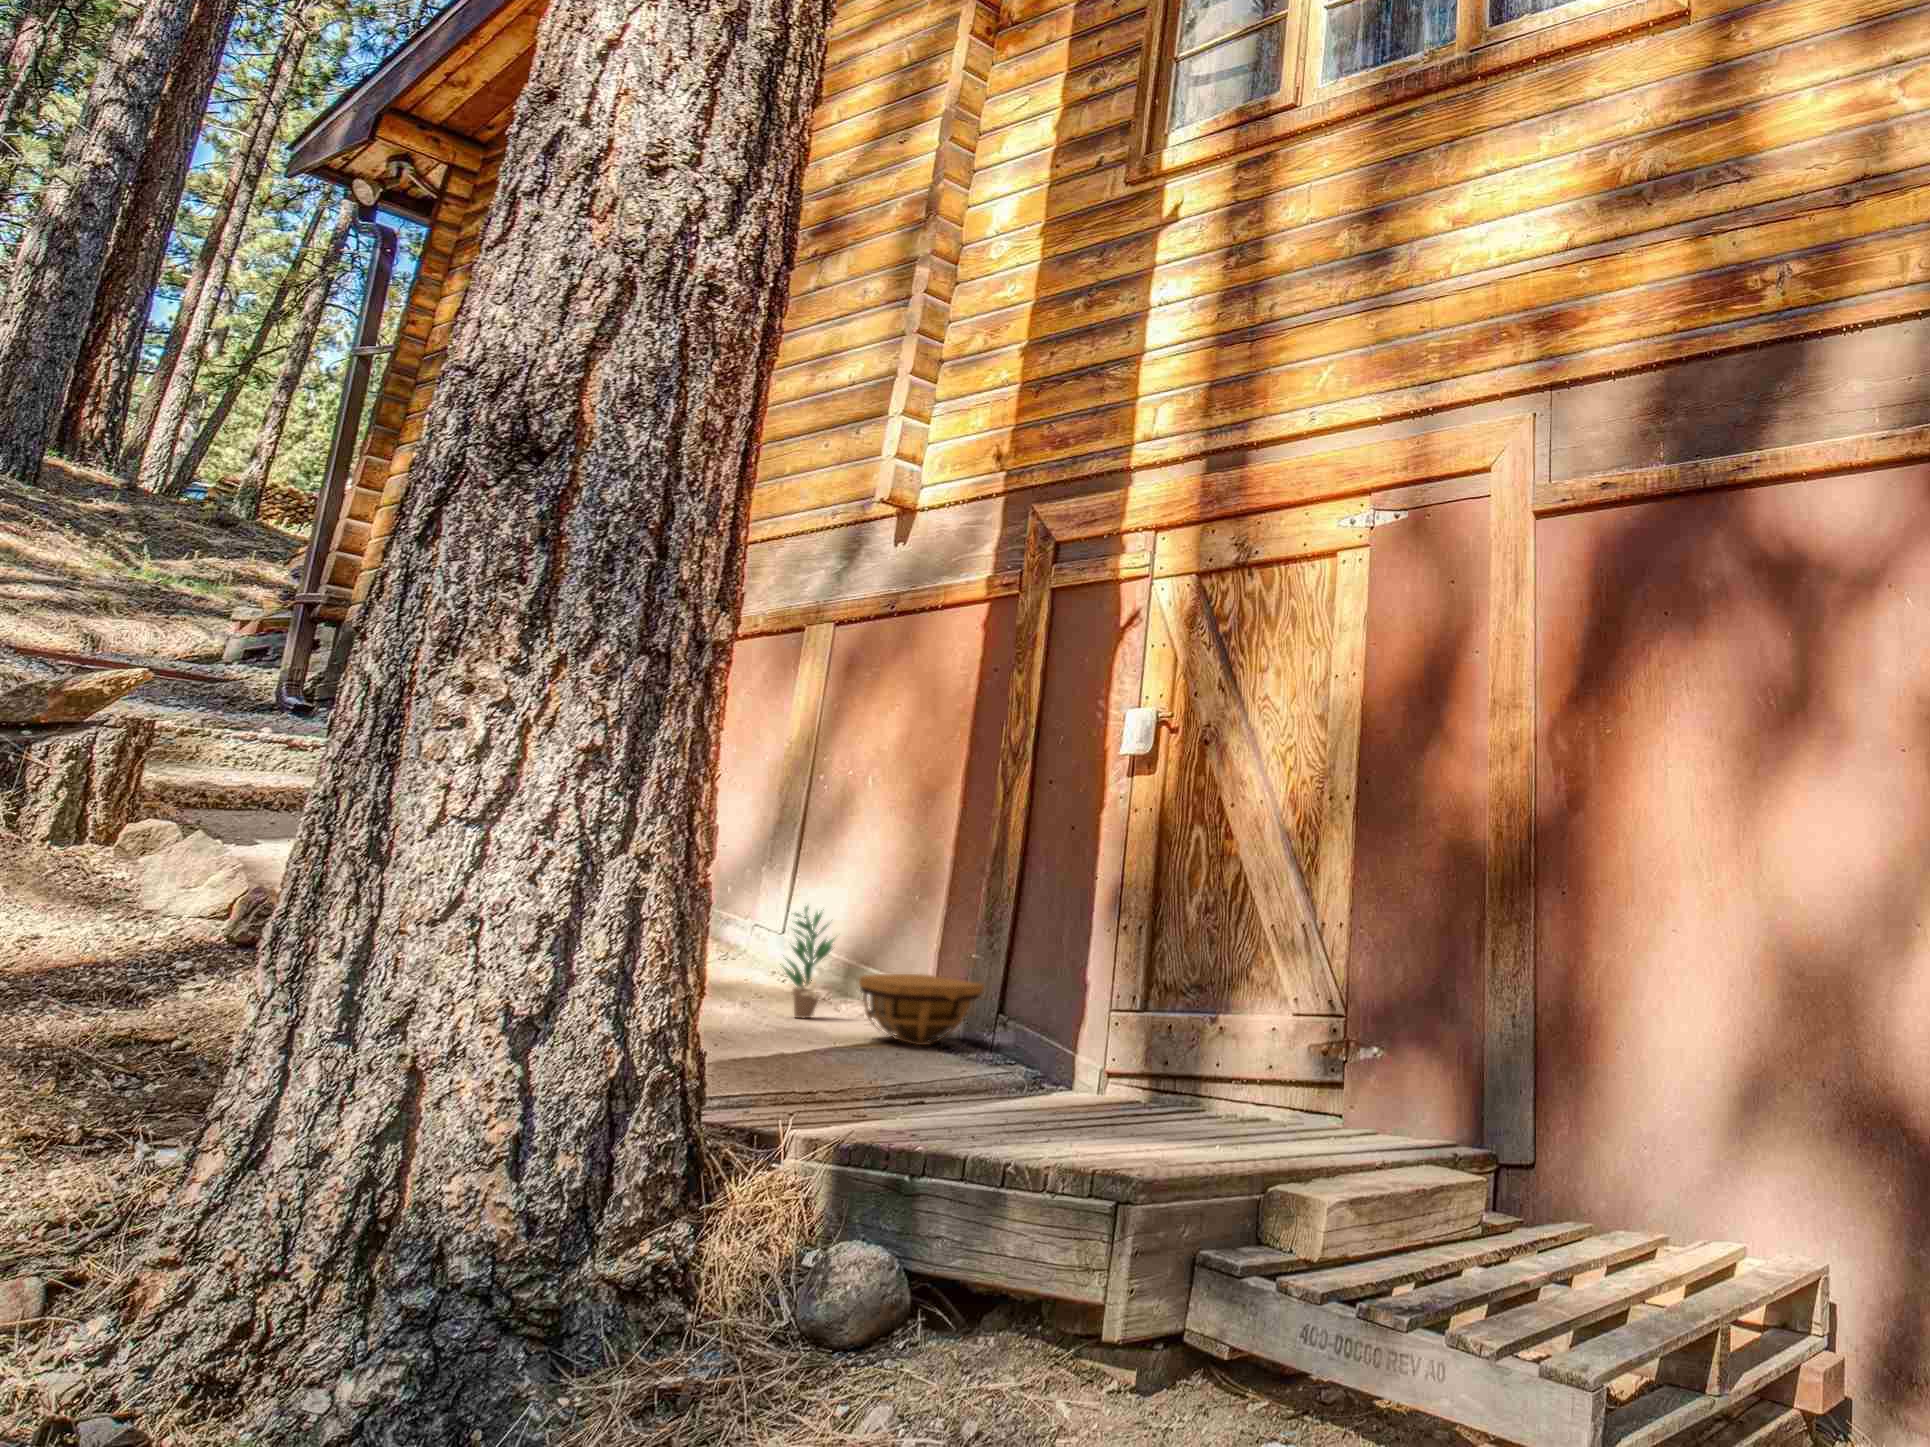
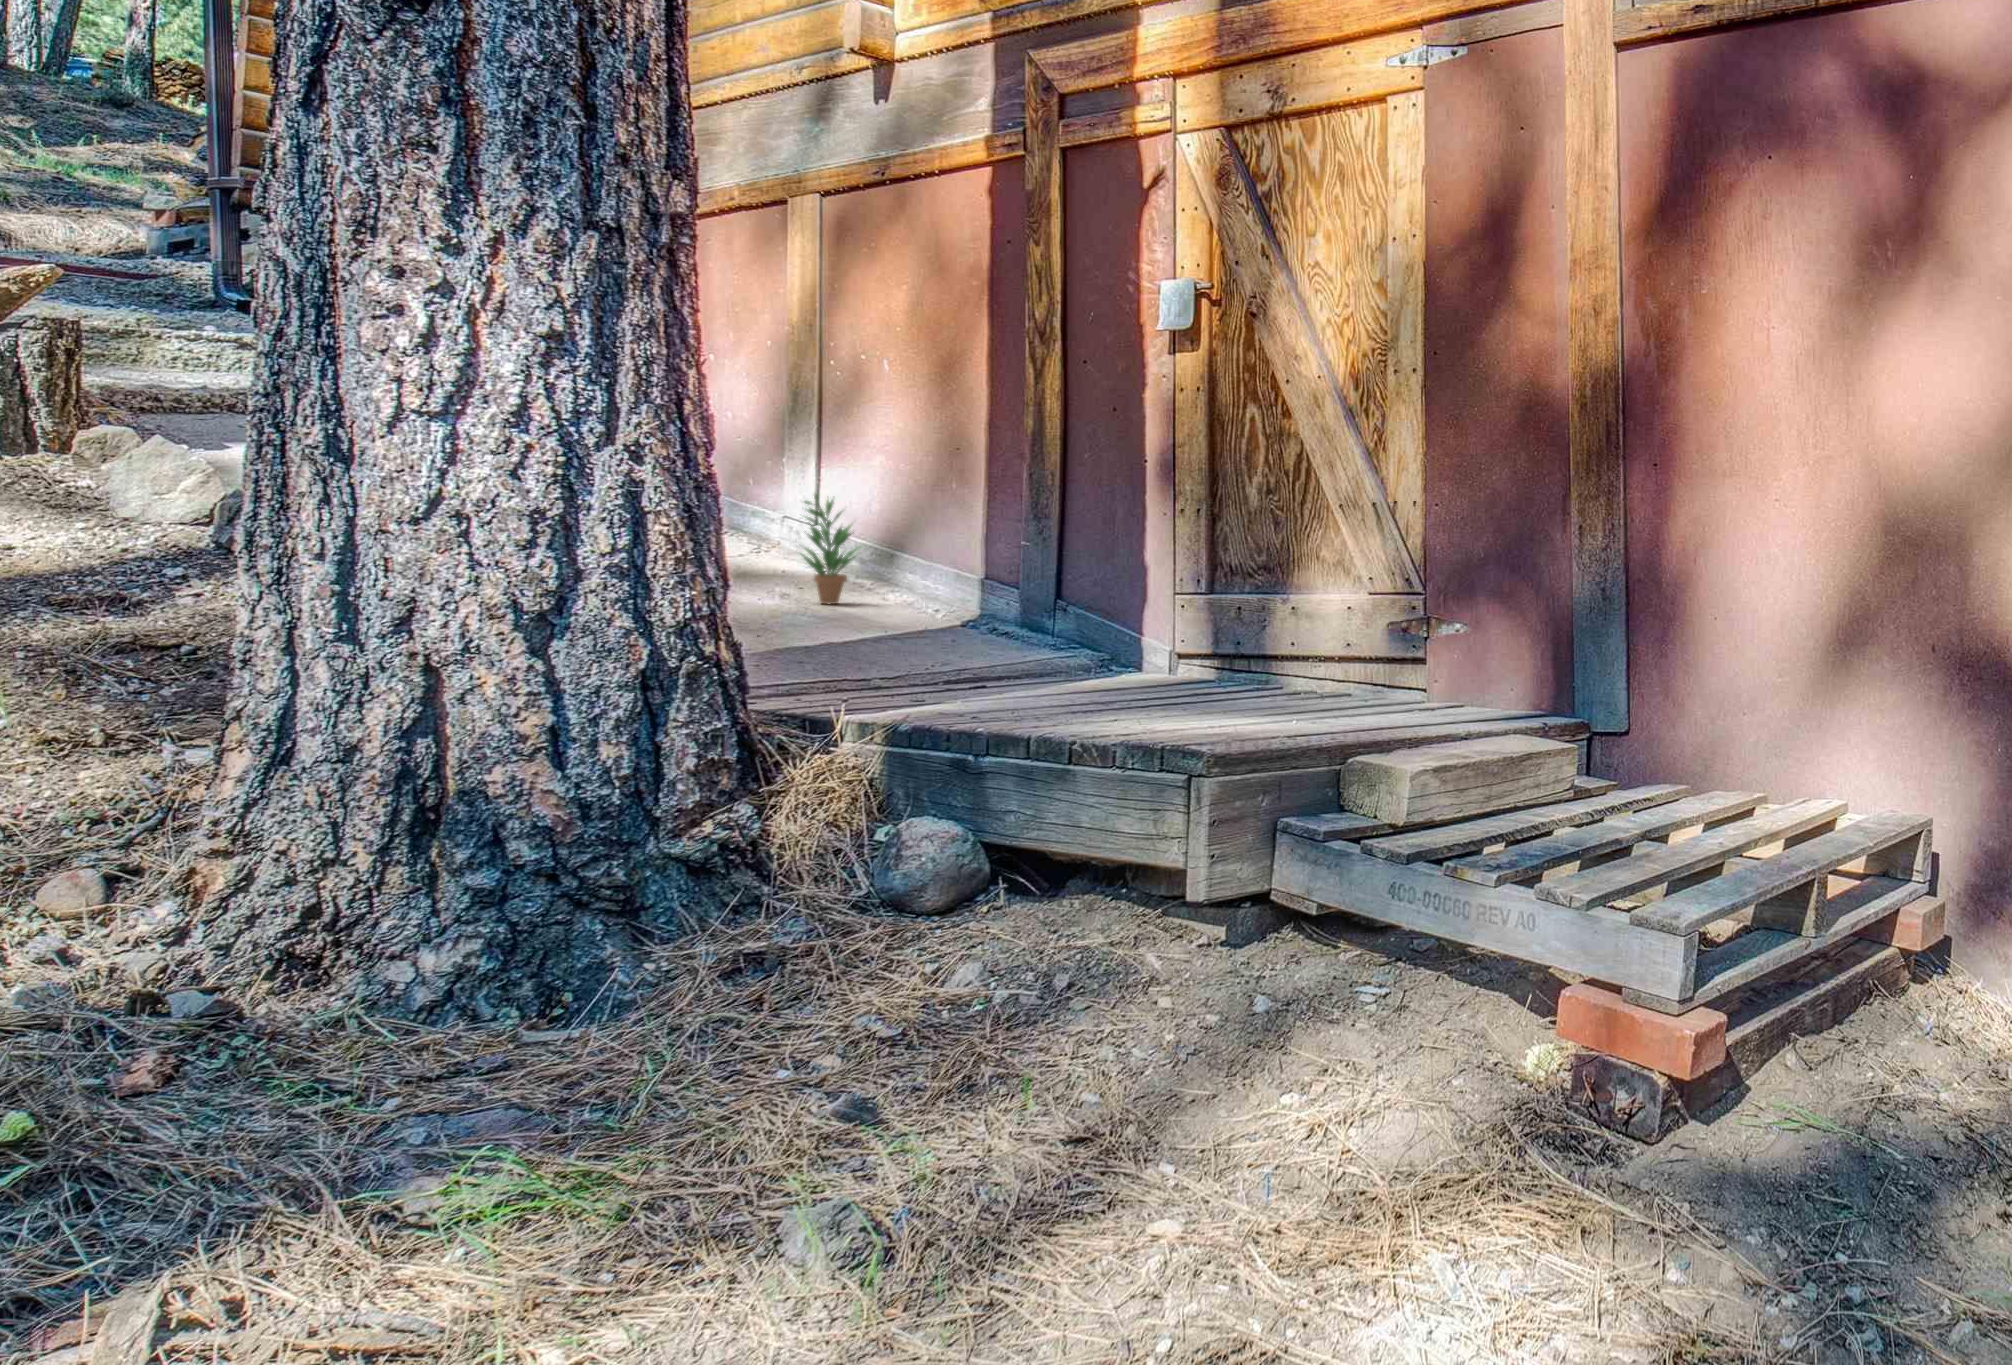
basket: present [858,974,984,1045] -> none [882,561,1016,631]

